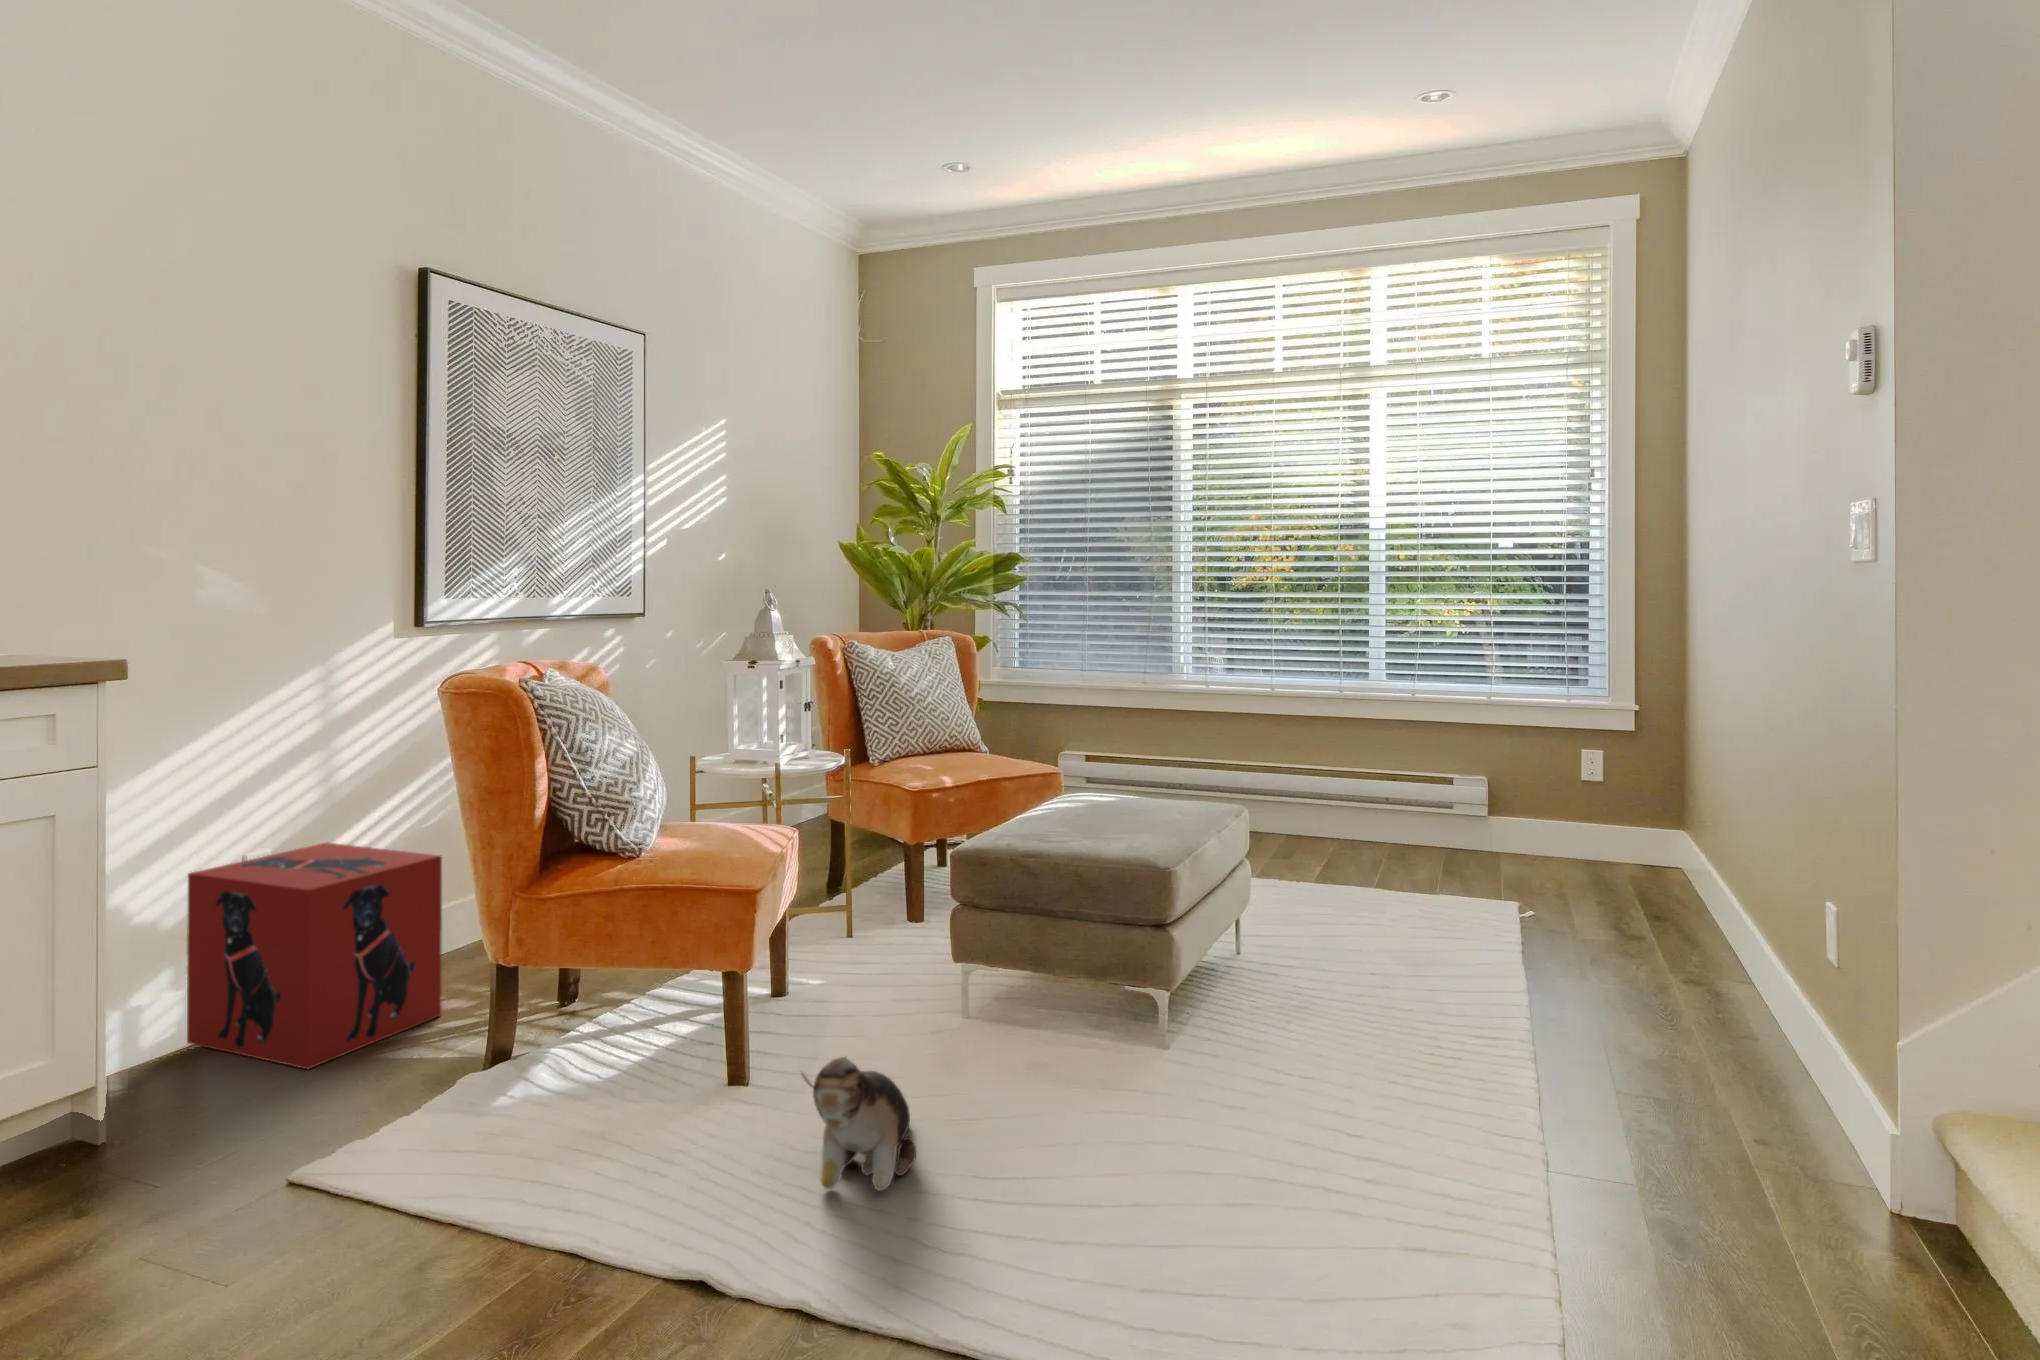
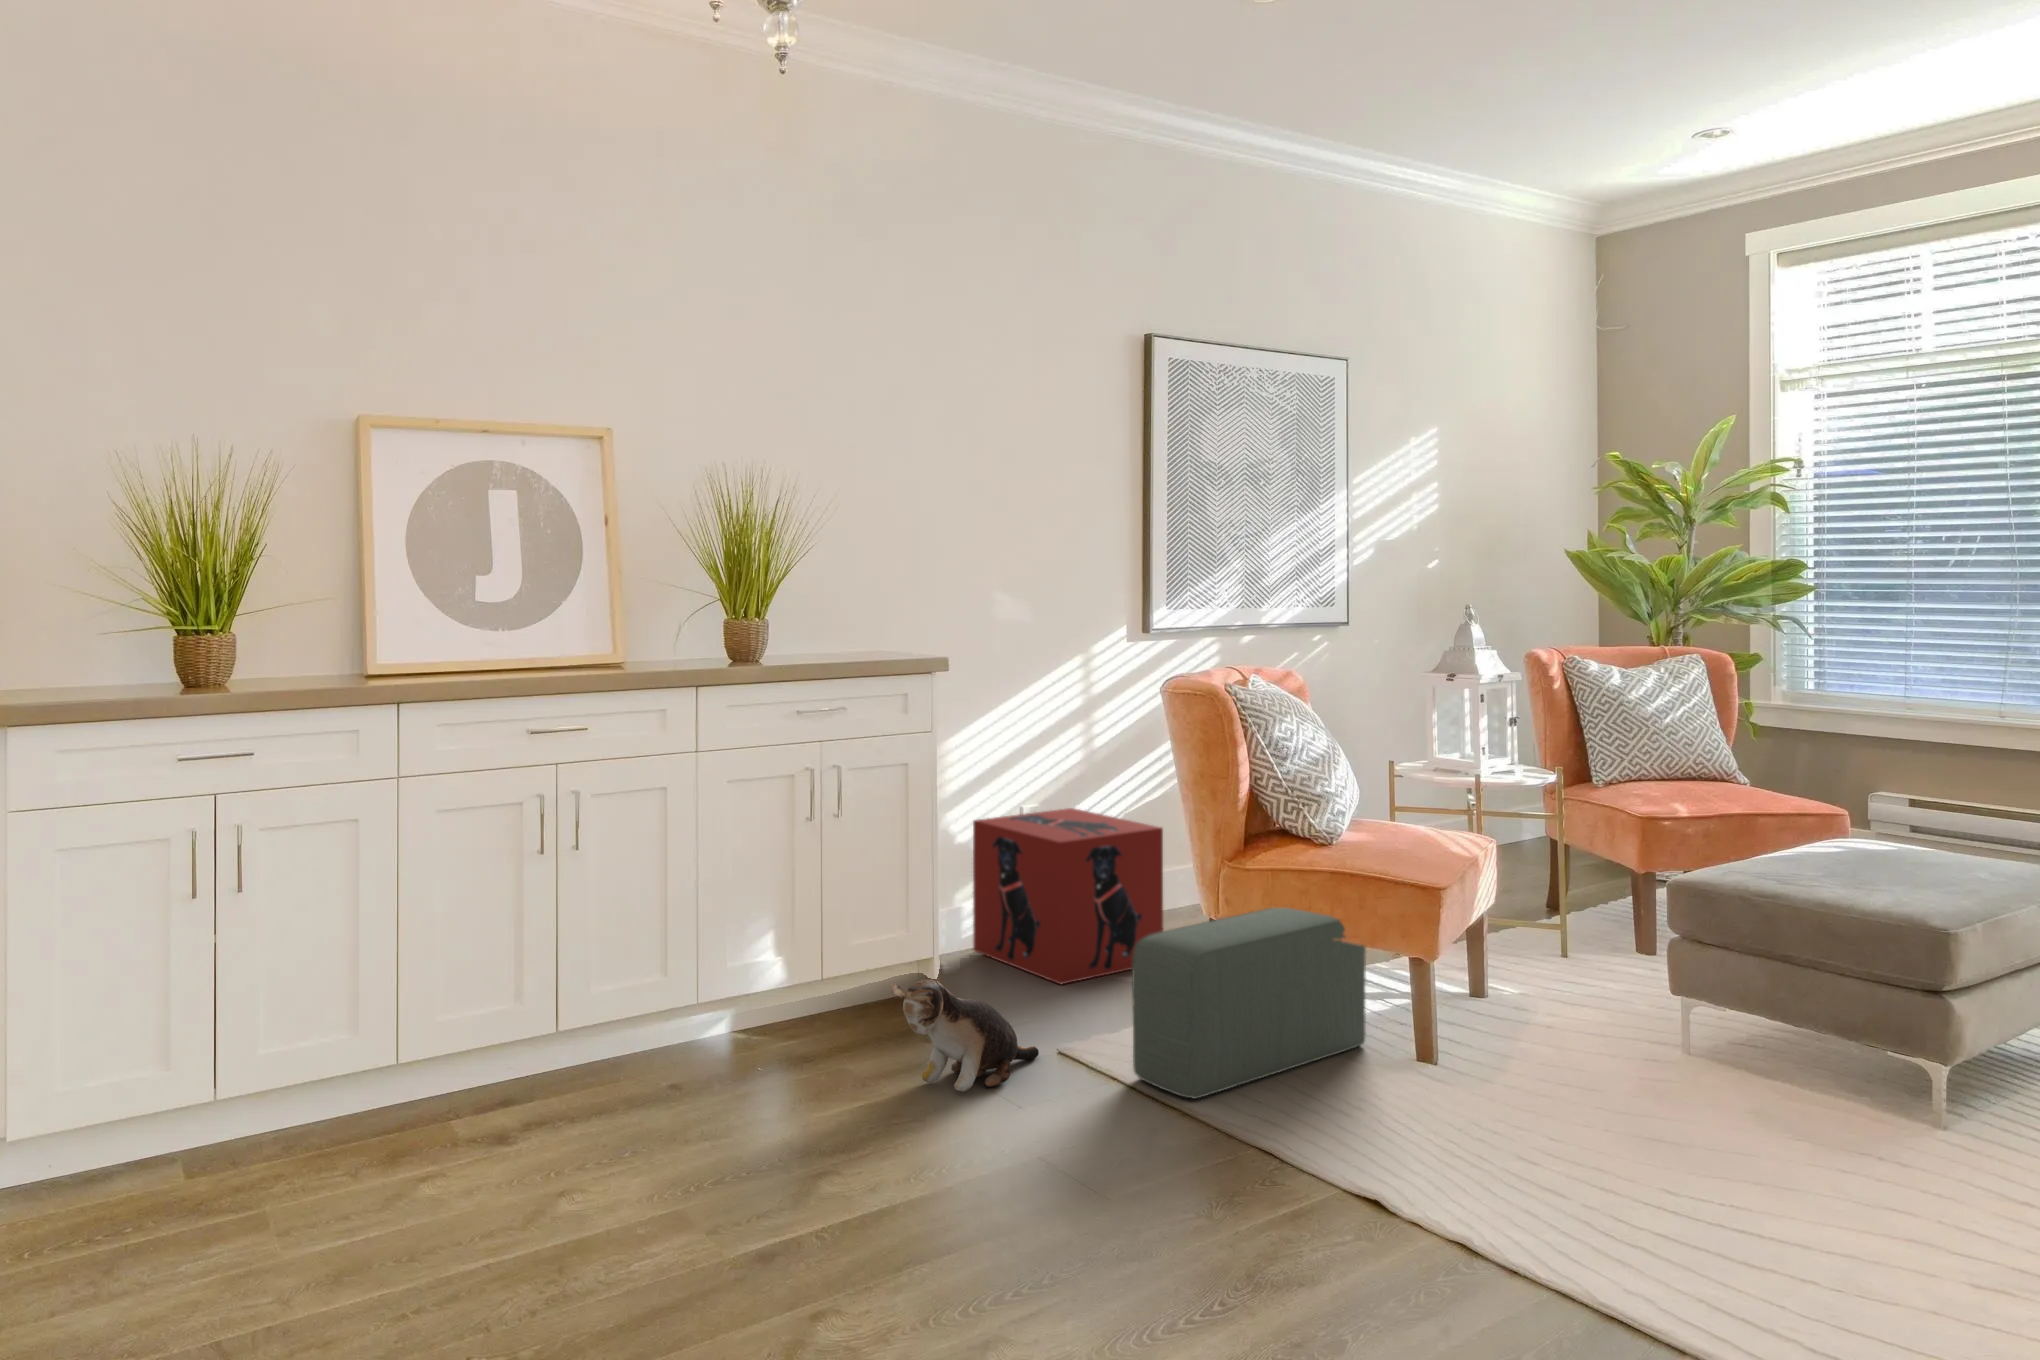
pouf: none [404,928,675,1195] -> present [1132,908,1366,1099]
plush toy: present [801,1057,916,1191] -> present [891,980,1039,1092]

